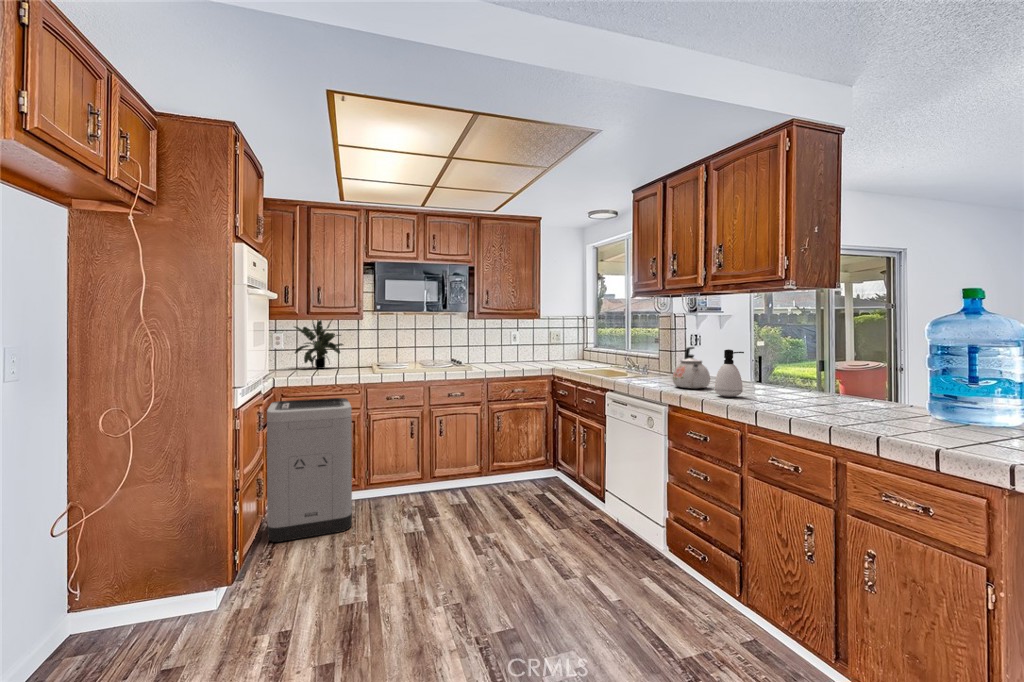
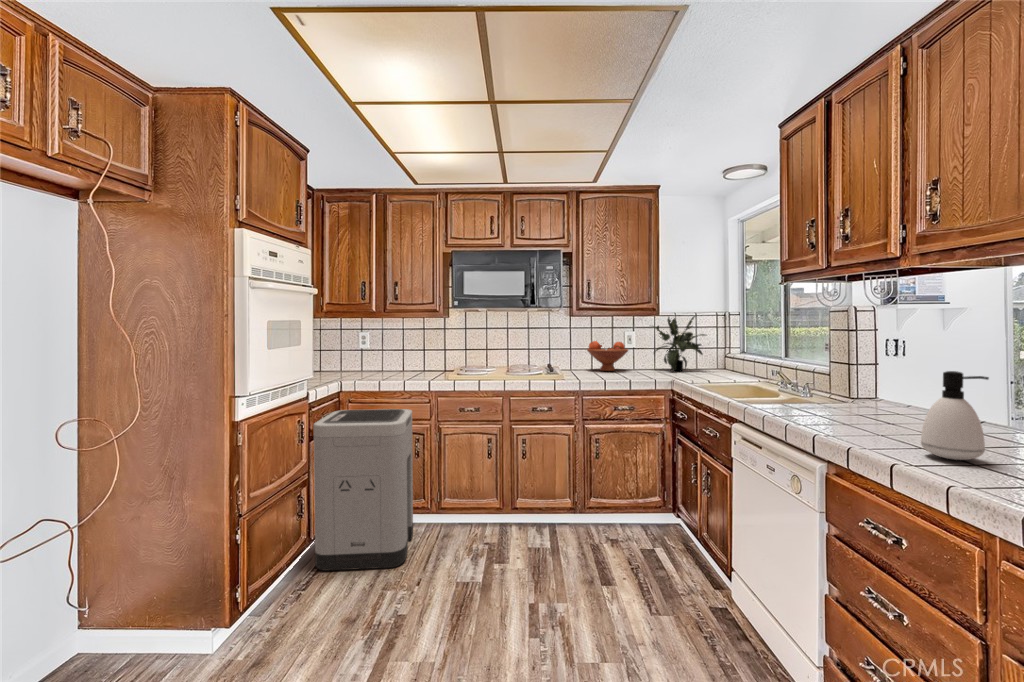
potted plant: present [295,319,343,369] -> present [653,316,706,371]
fruit bowl: none [483,339,516,364] -> present [587,341,628,371]
kettle: present [672,347,710,389] -> none [841,362,916,433]

